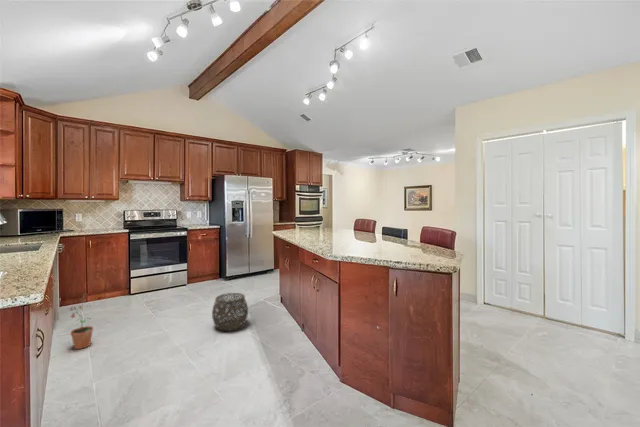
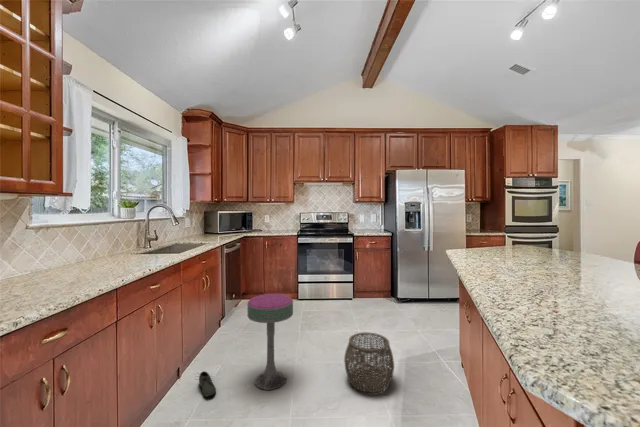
bar stool: none [128,276,171,353] -> present [247,294,293,390]
potted plant: present [71,294,93,349] -> none [213,298,234,356]
shoe: none [77,357,105,373] -> present [199,371,216,397]

